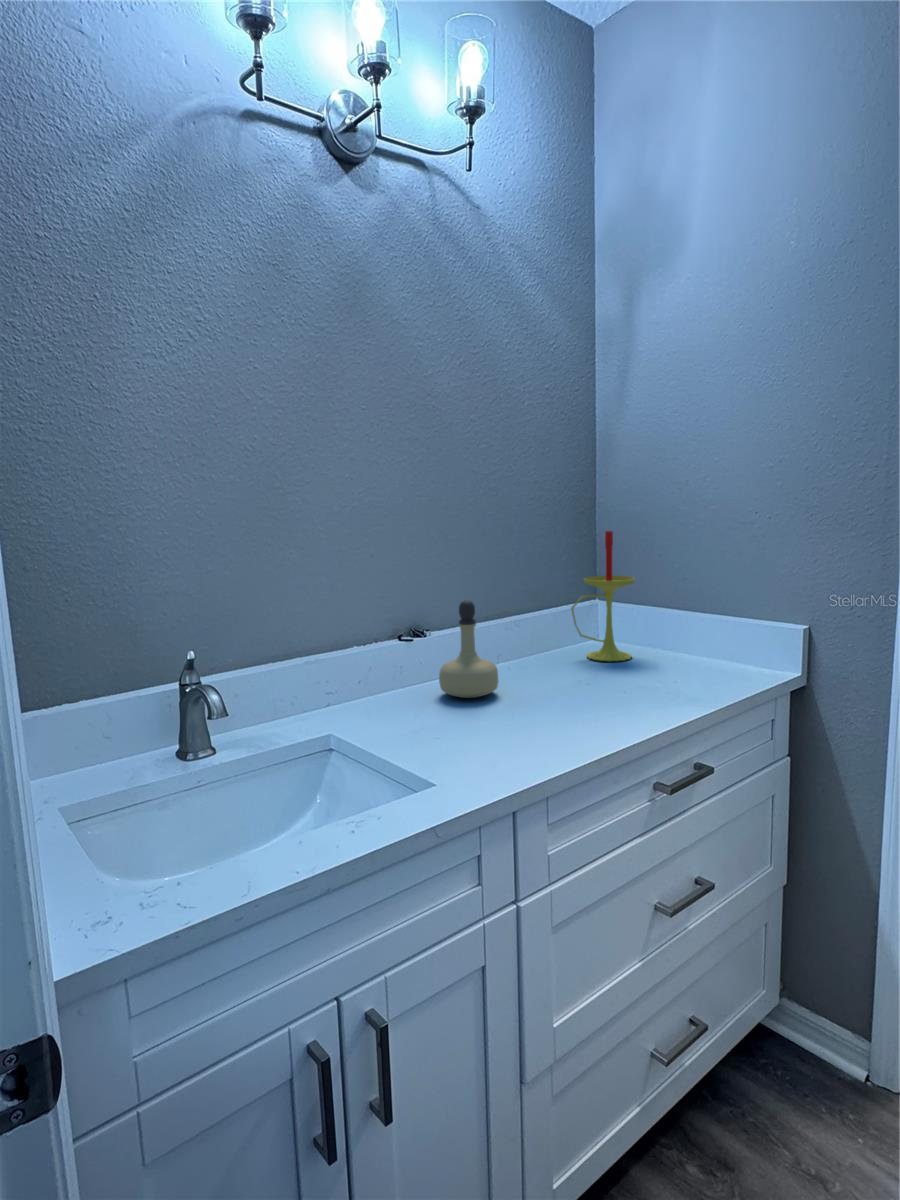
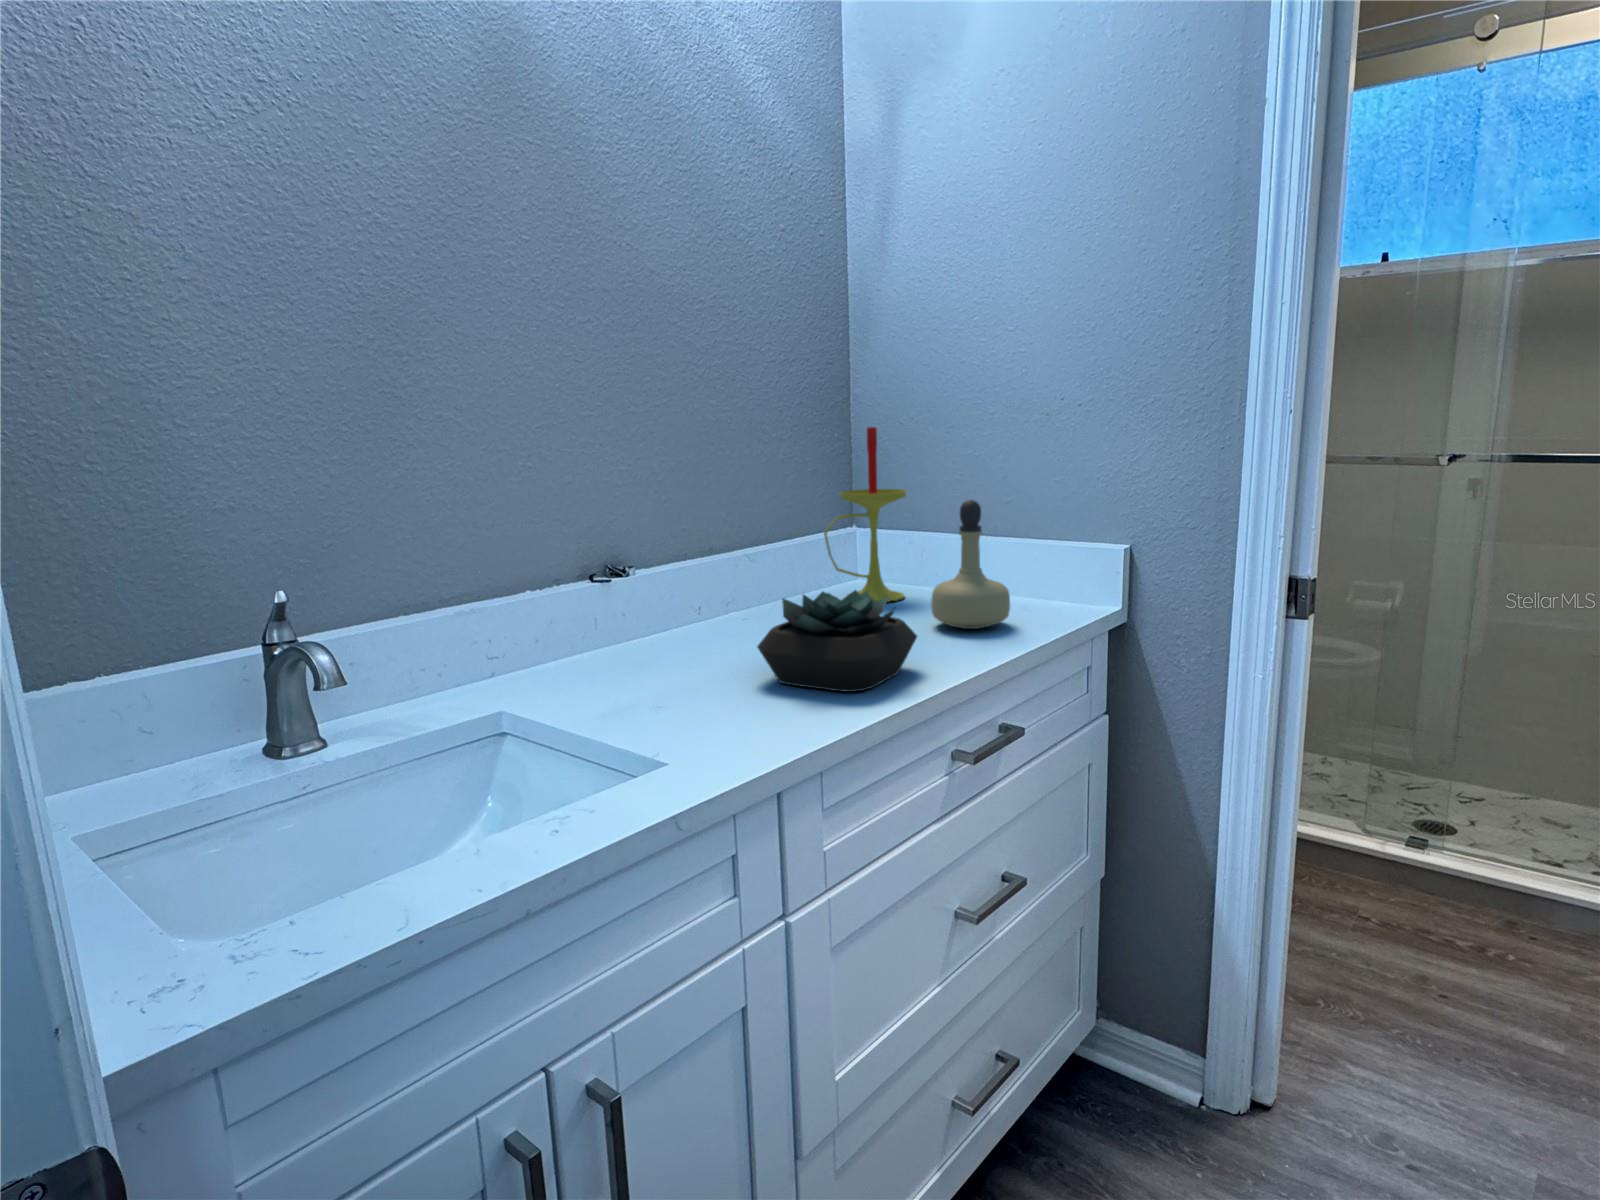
perfume bottle: present [439,600,498,698] -> present [931,500,1010,629]
succulent plant: none [510,658,630,736] -> present [757,590,917,692]

